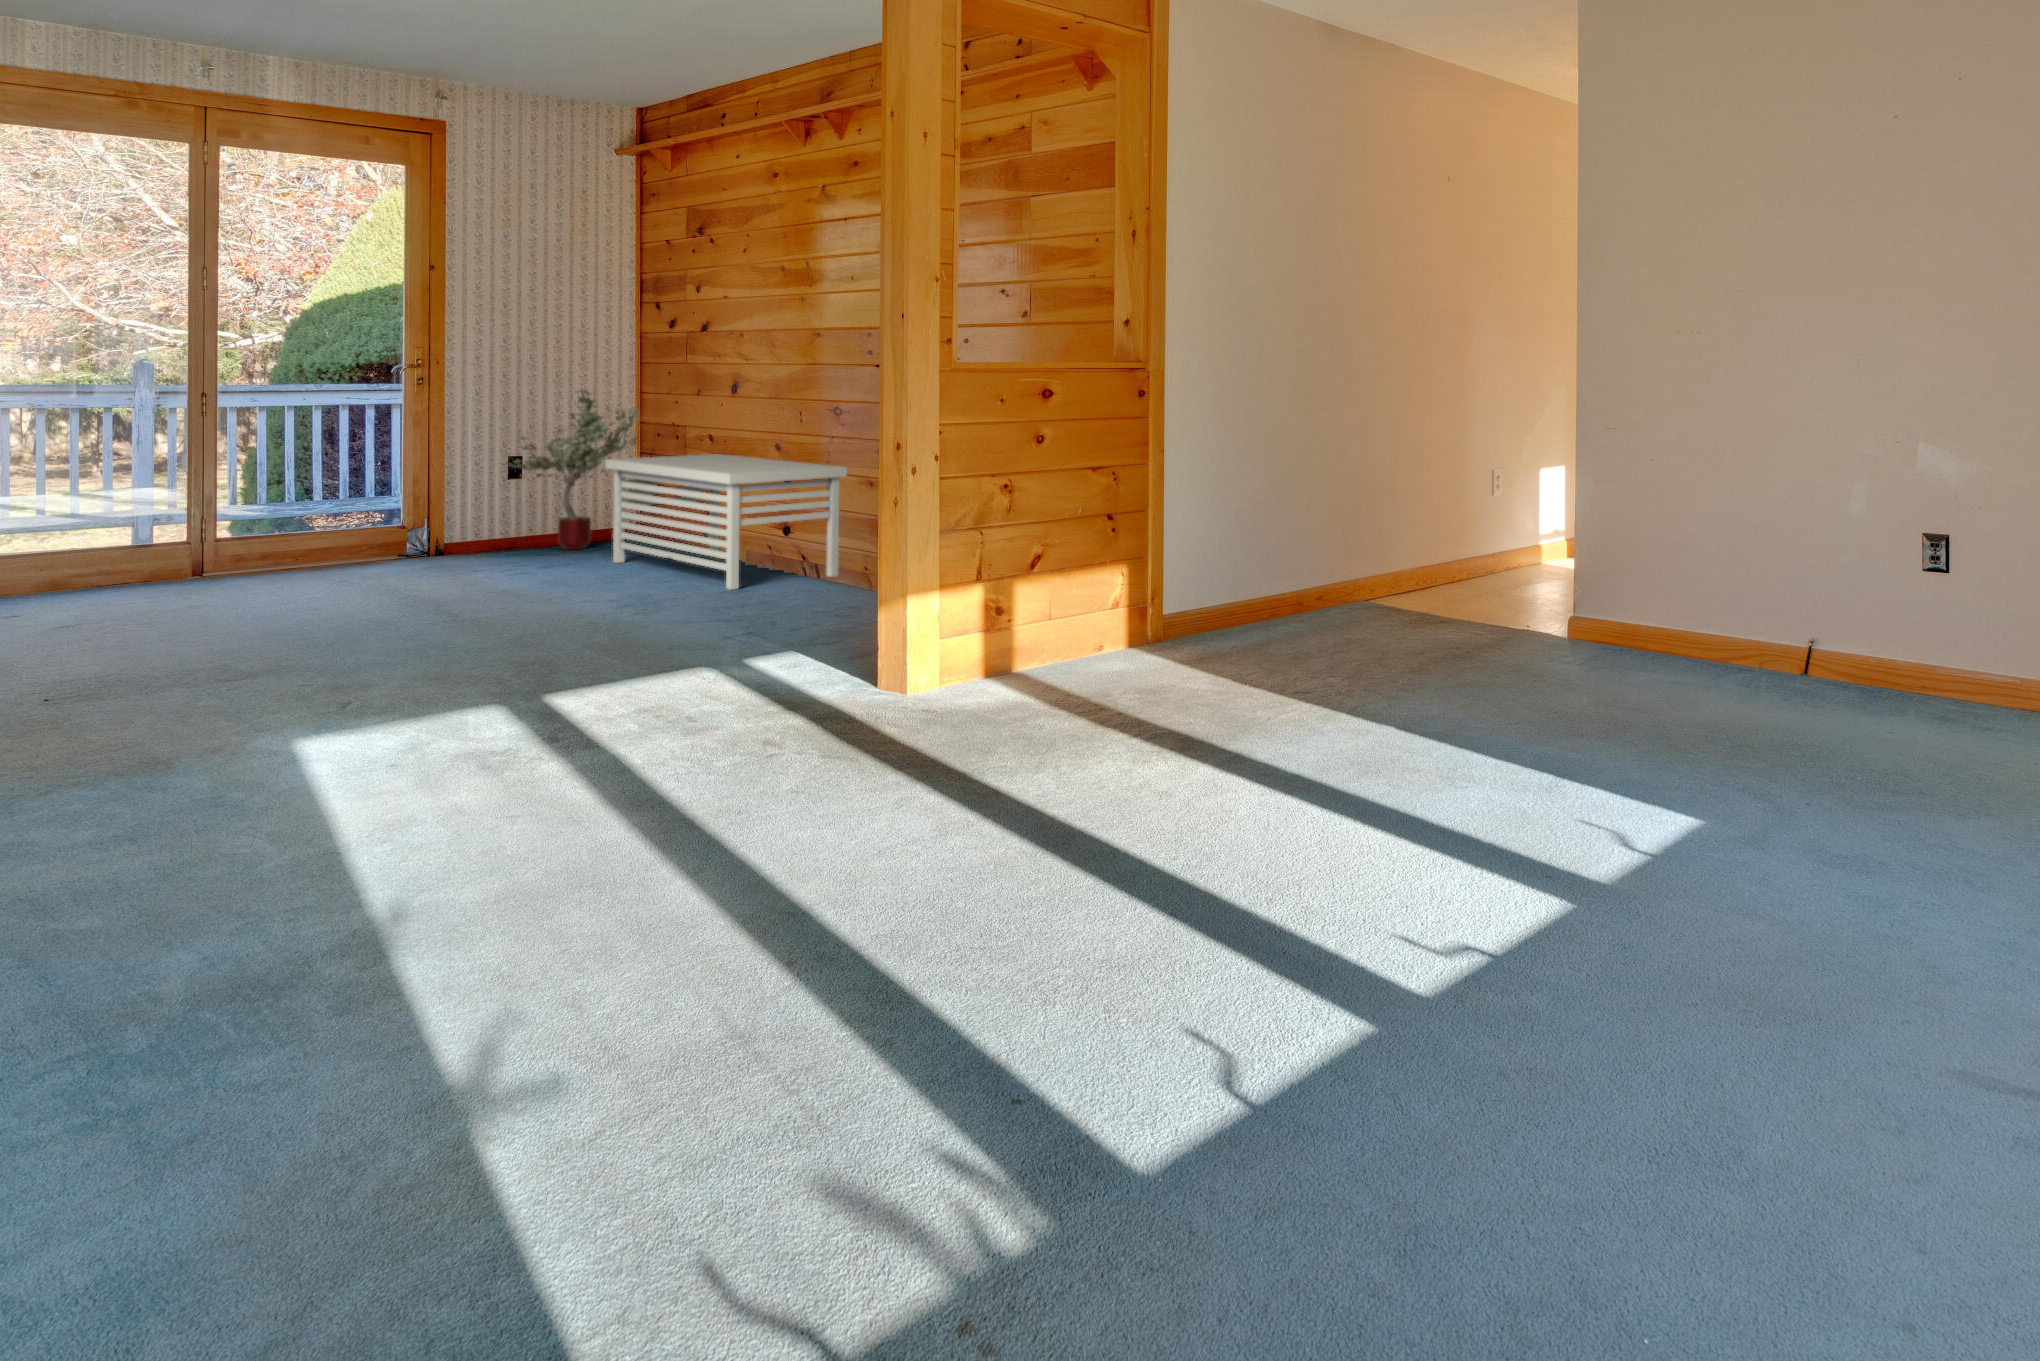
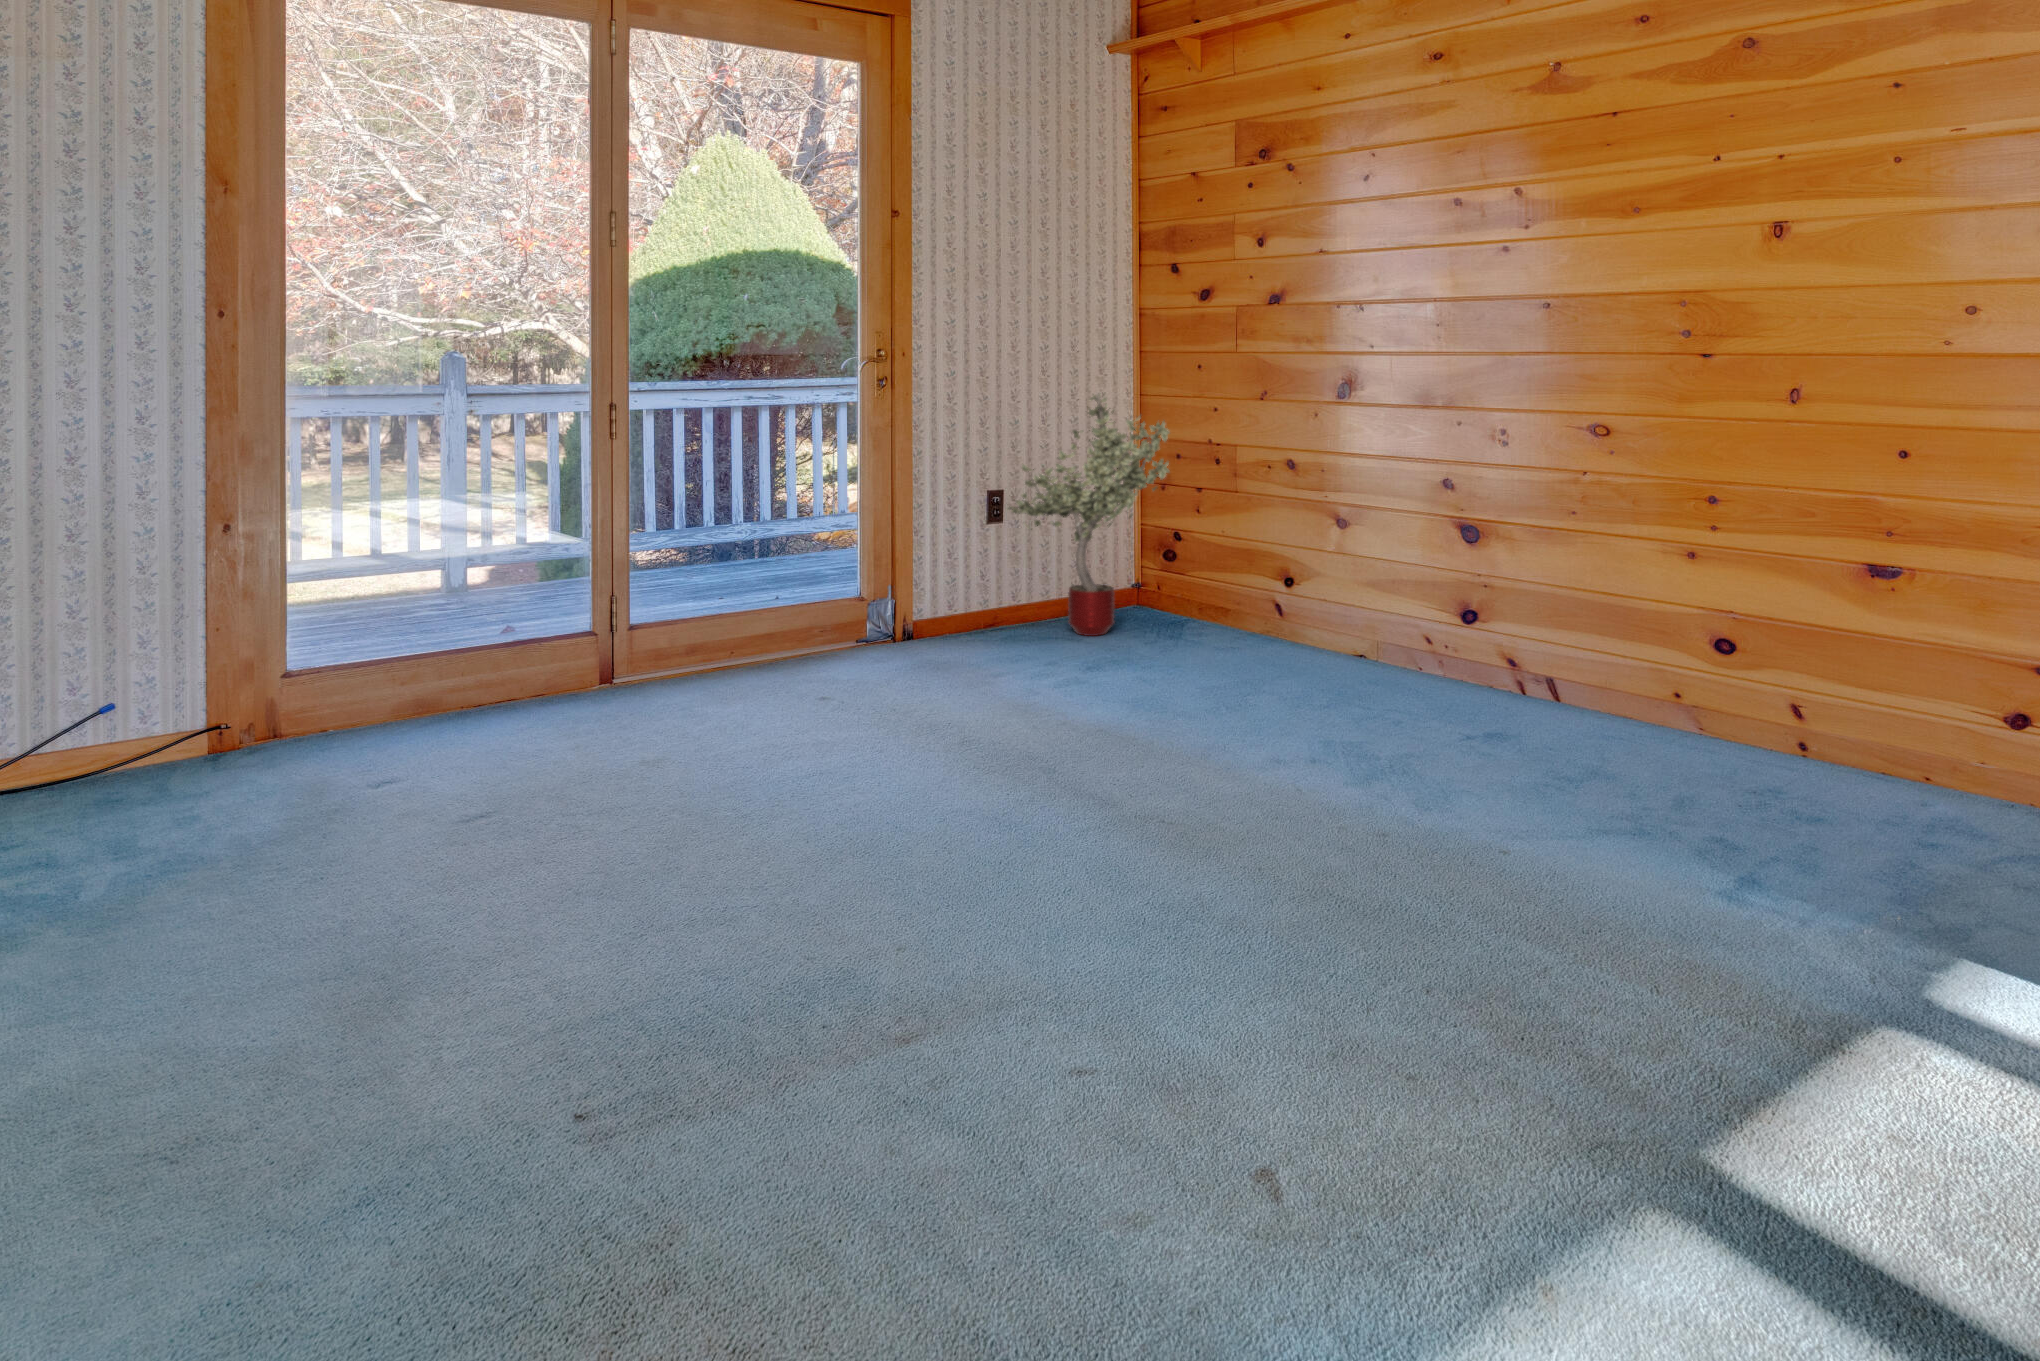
storage bench: present [605,454,847,590] -> none [1180,492,1629,741]

